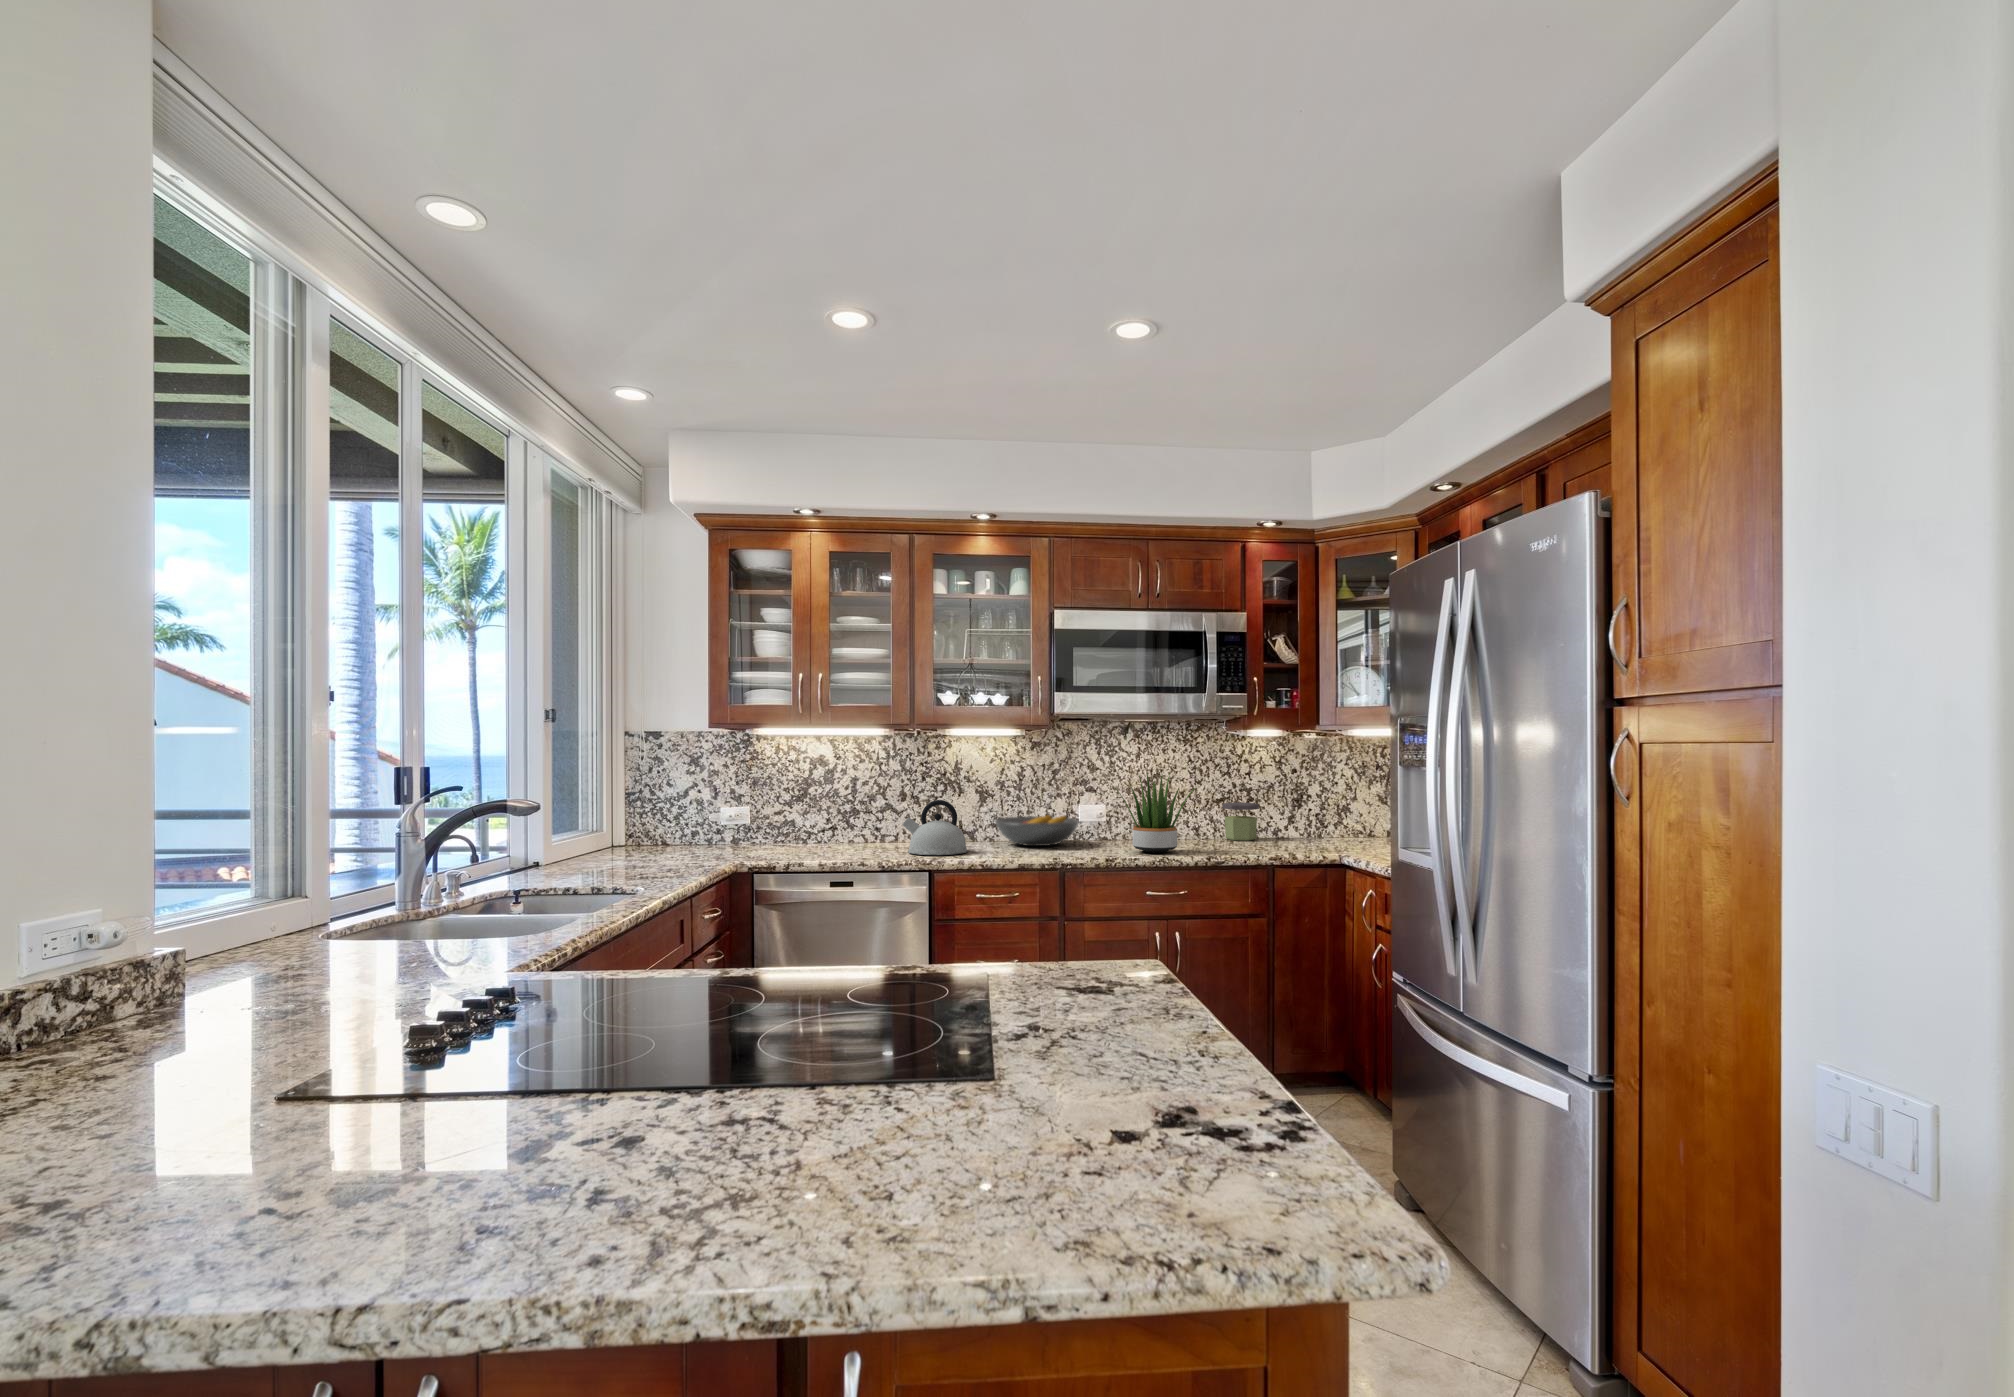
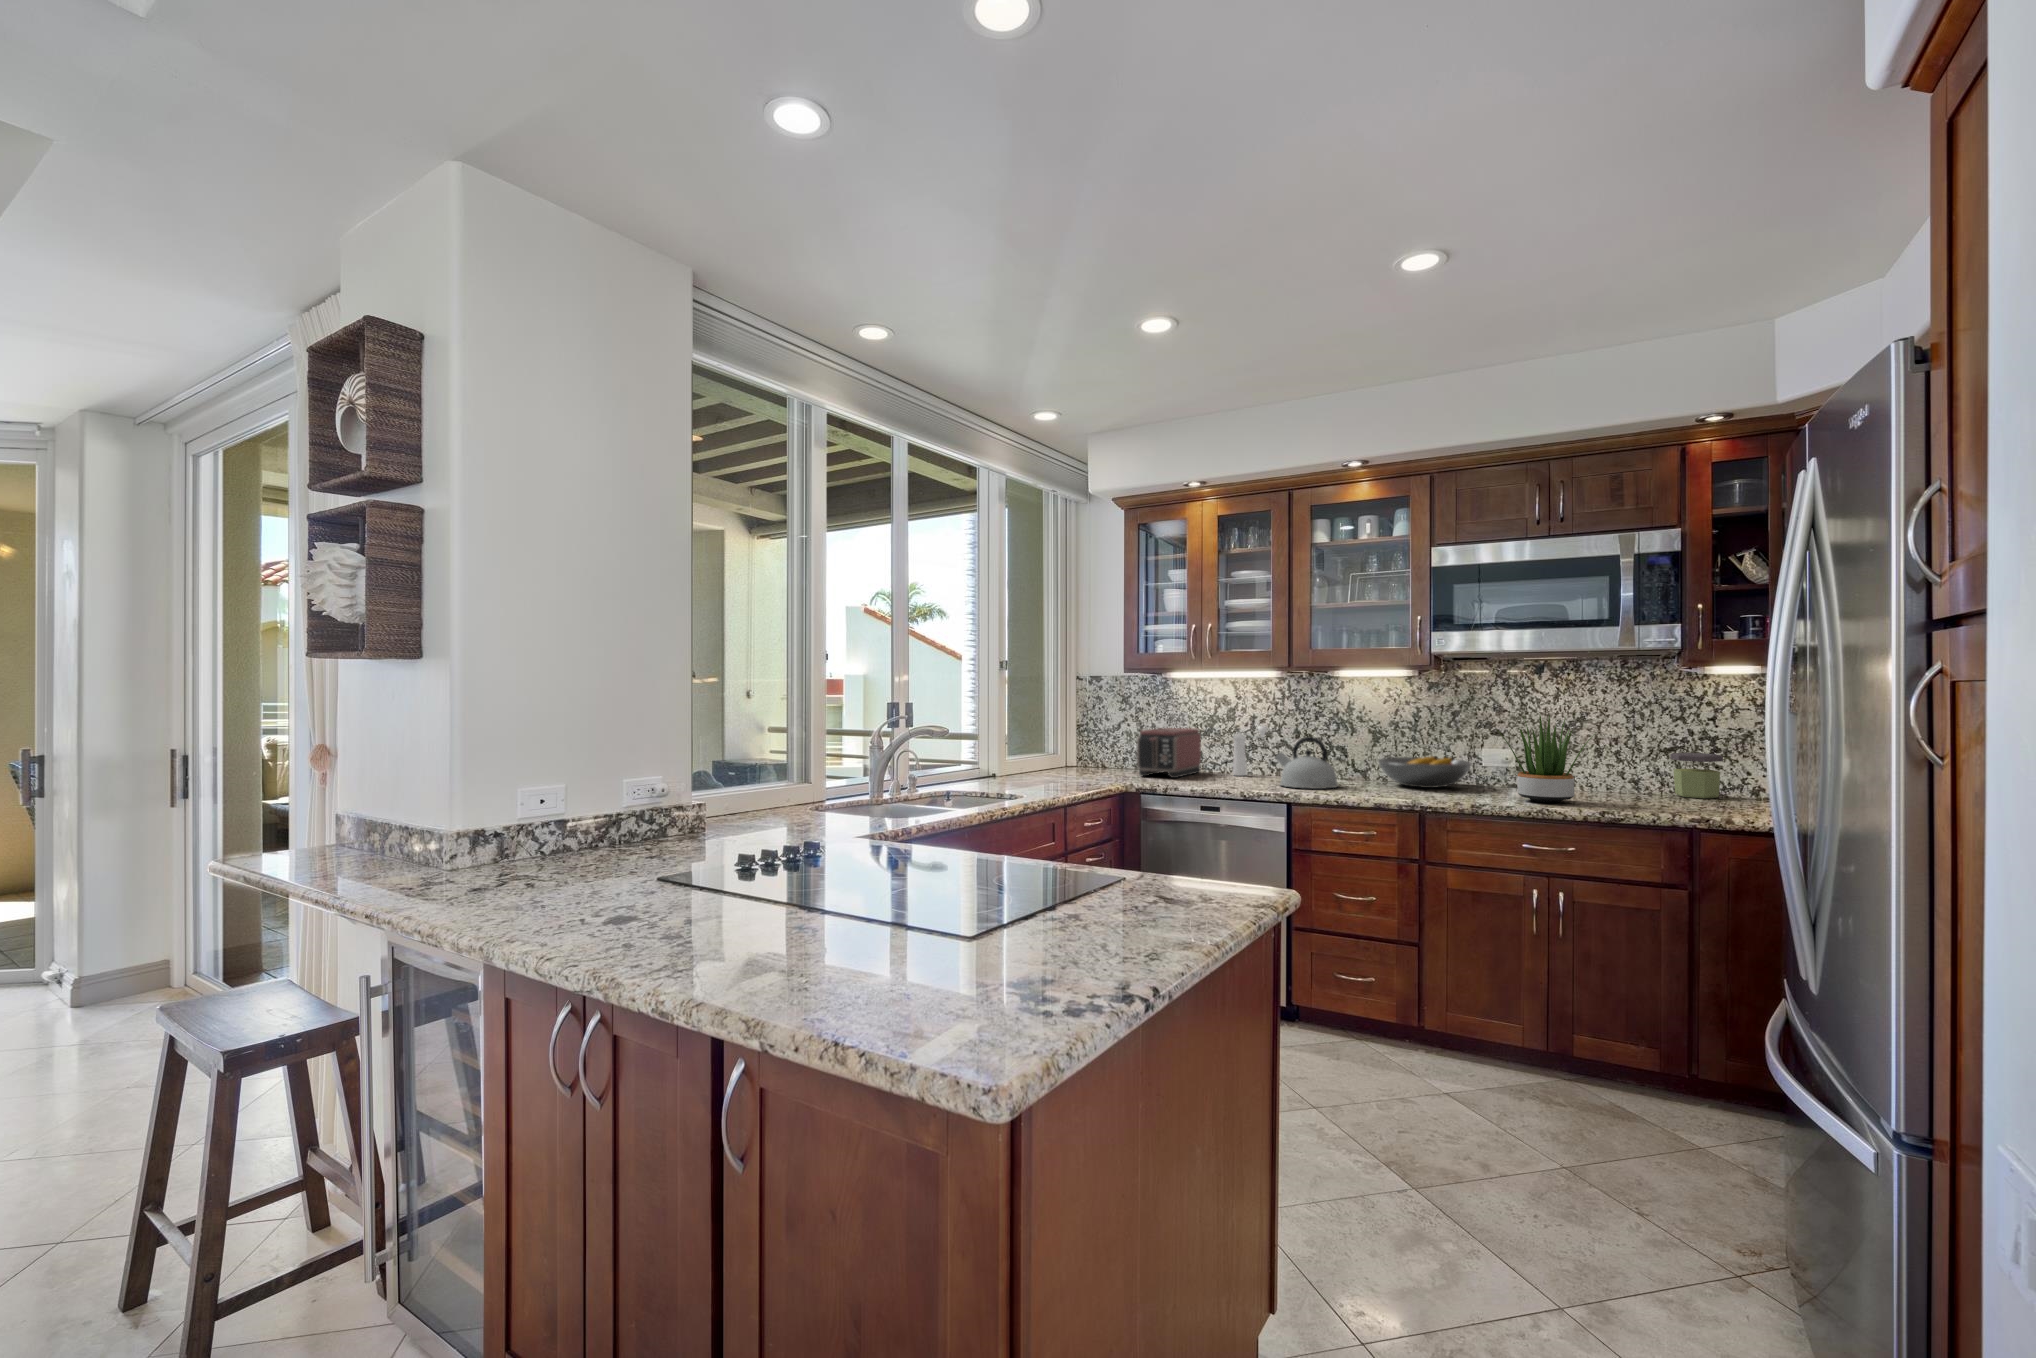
pepper mill: none [838,789,873,846] -> present [1233,726,1267,776]
toaster: none [735,794,798,854] -> present [1137,728,1201,778]

